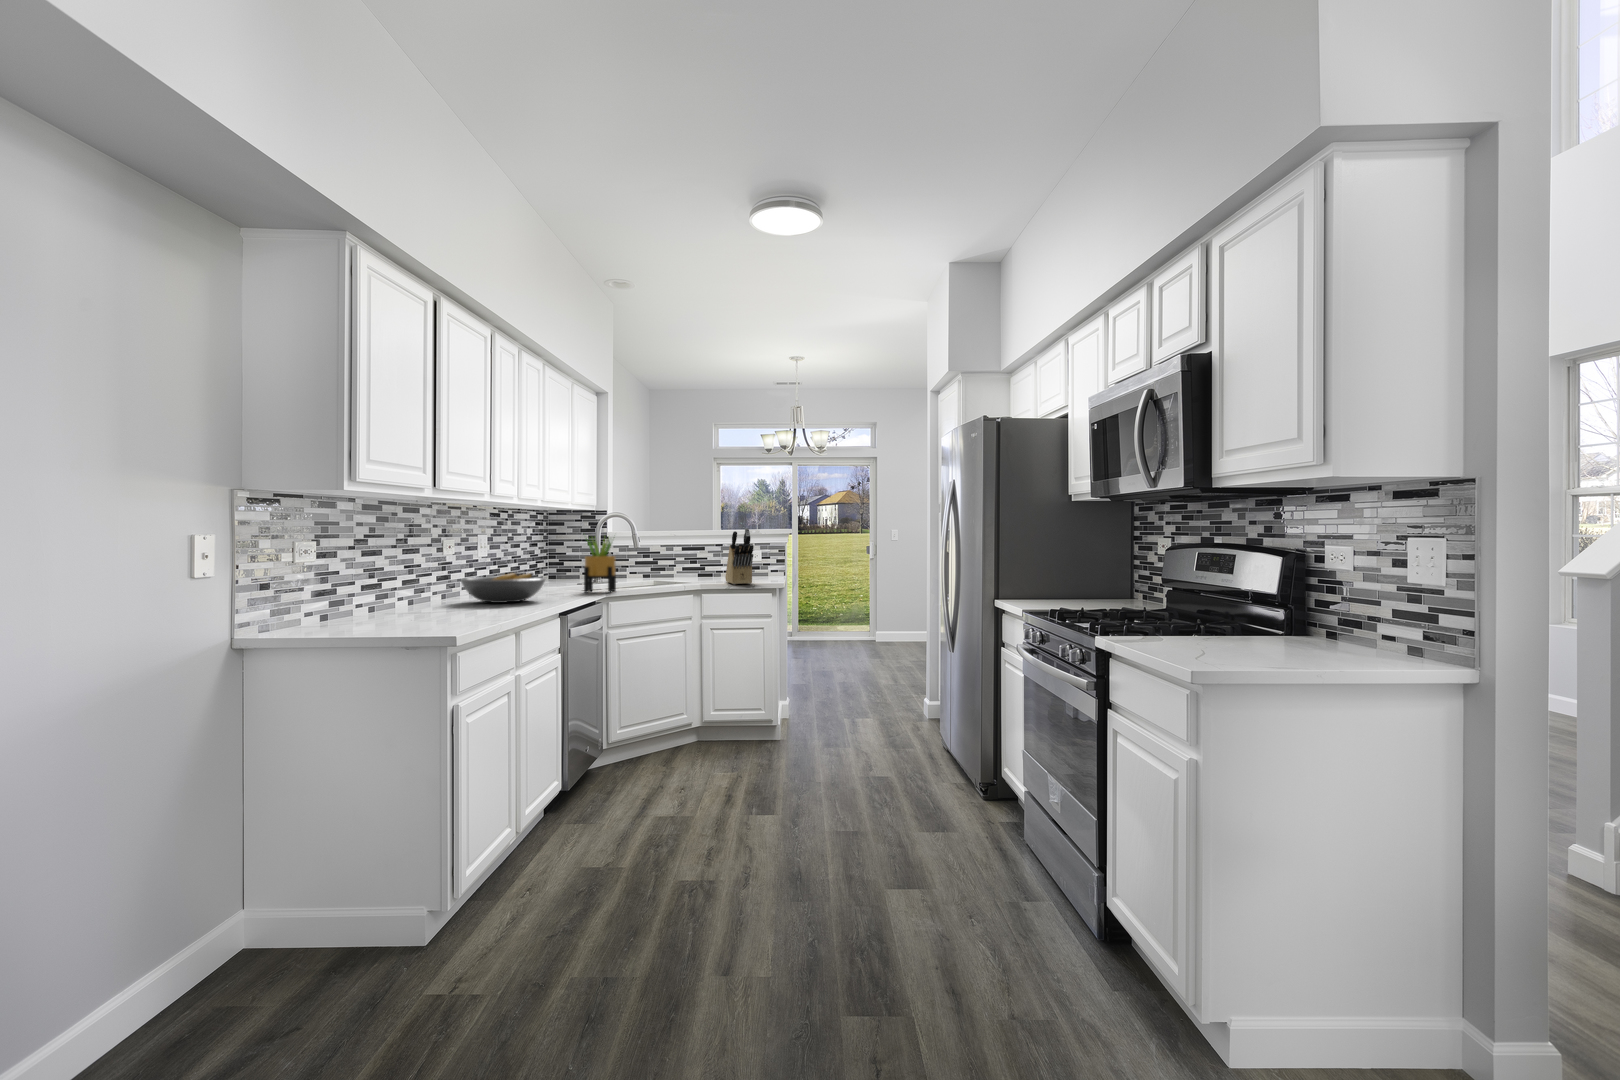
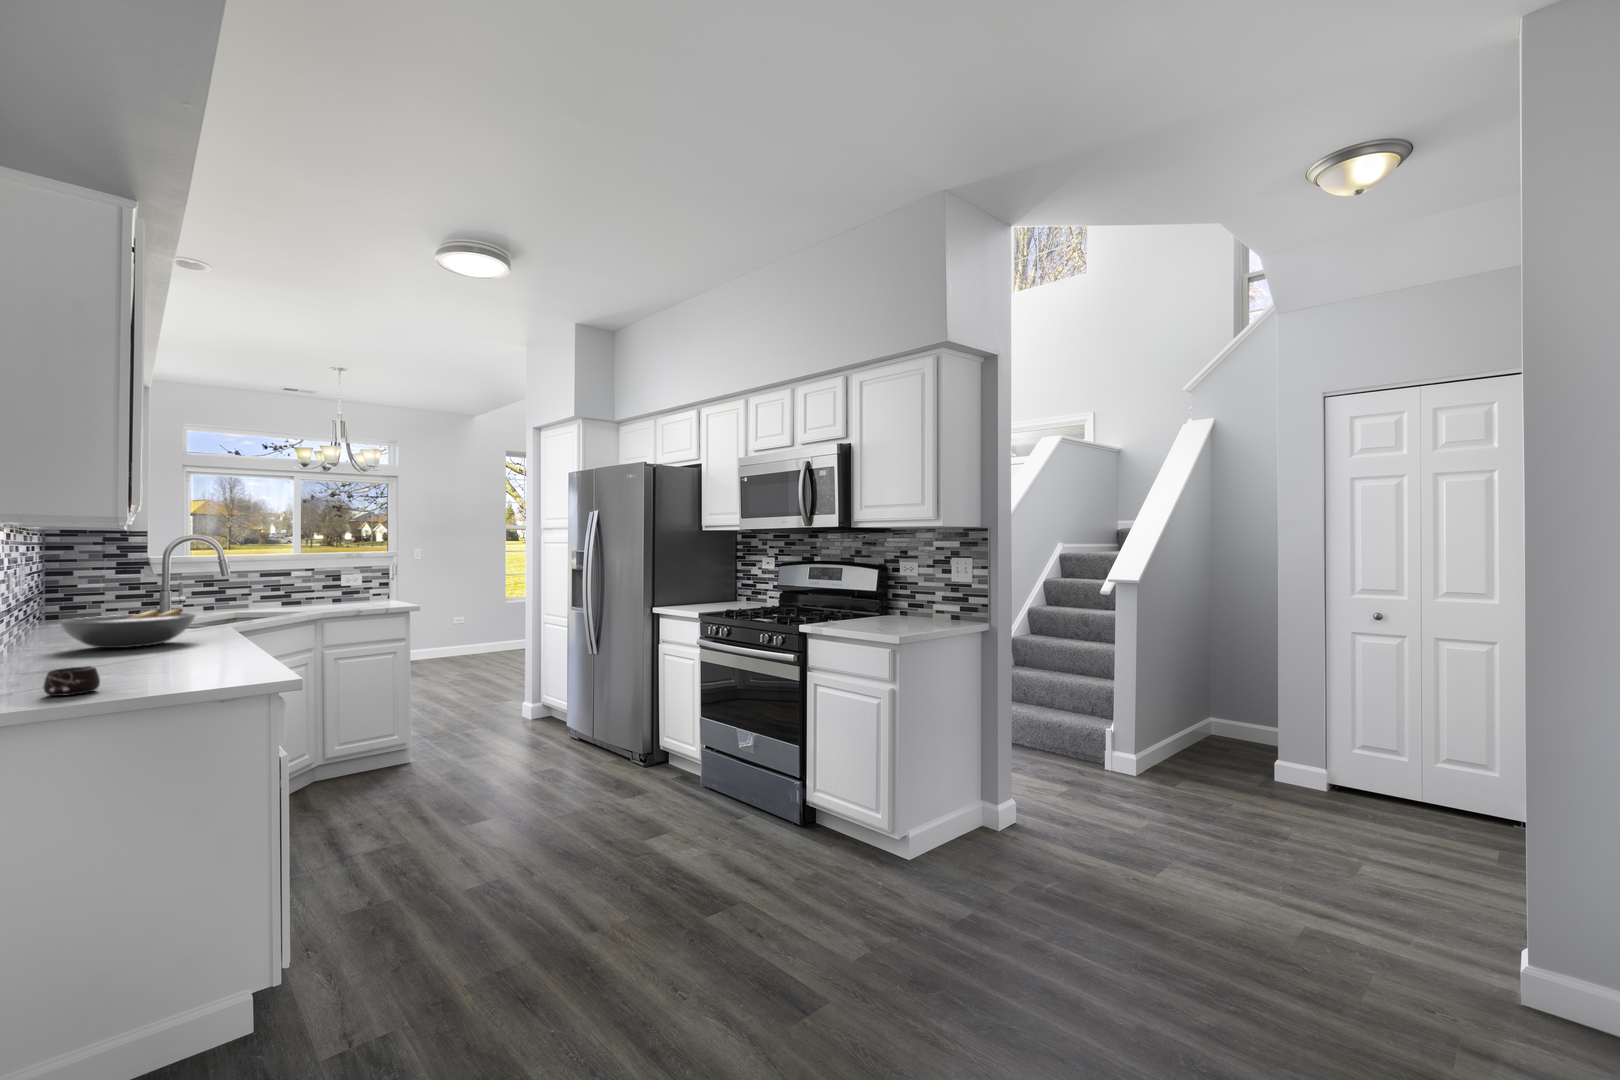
knife block: present [725,528,754,584] -> none [343,552,394,610]
potted plant: present [584,538,616,593] -> none [195,557,248,629]
mug: none [330,613,371,634] -> present [43,666,100,696]

